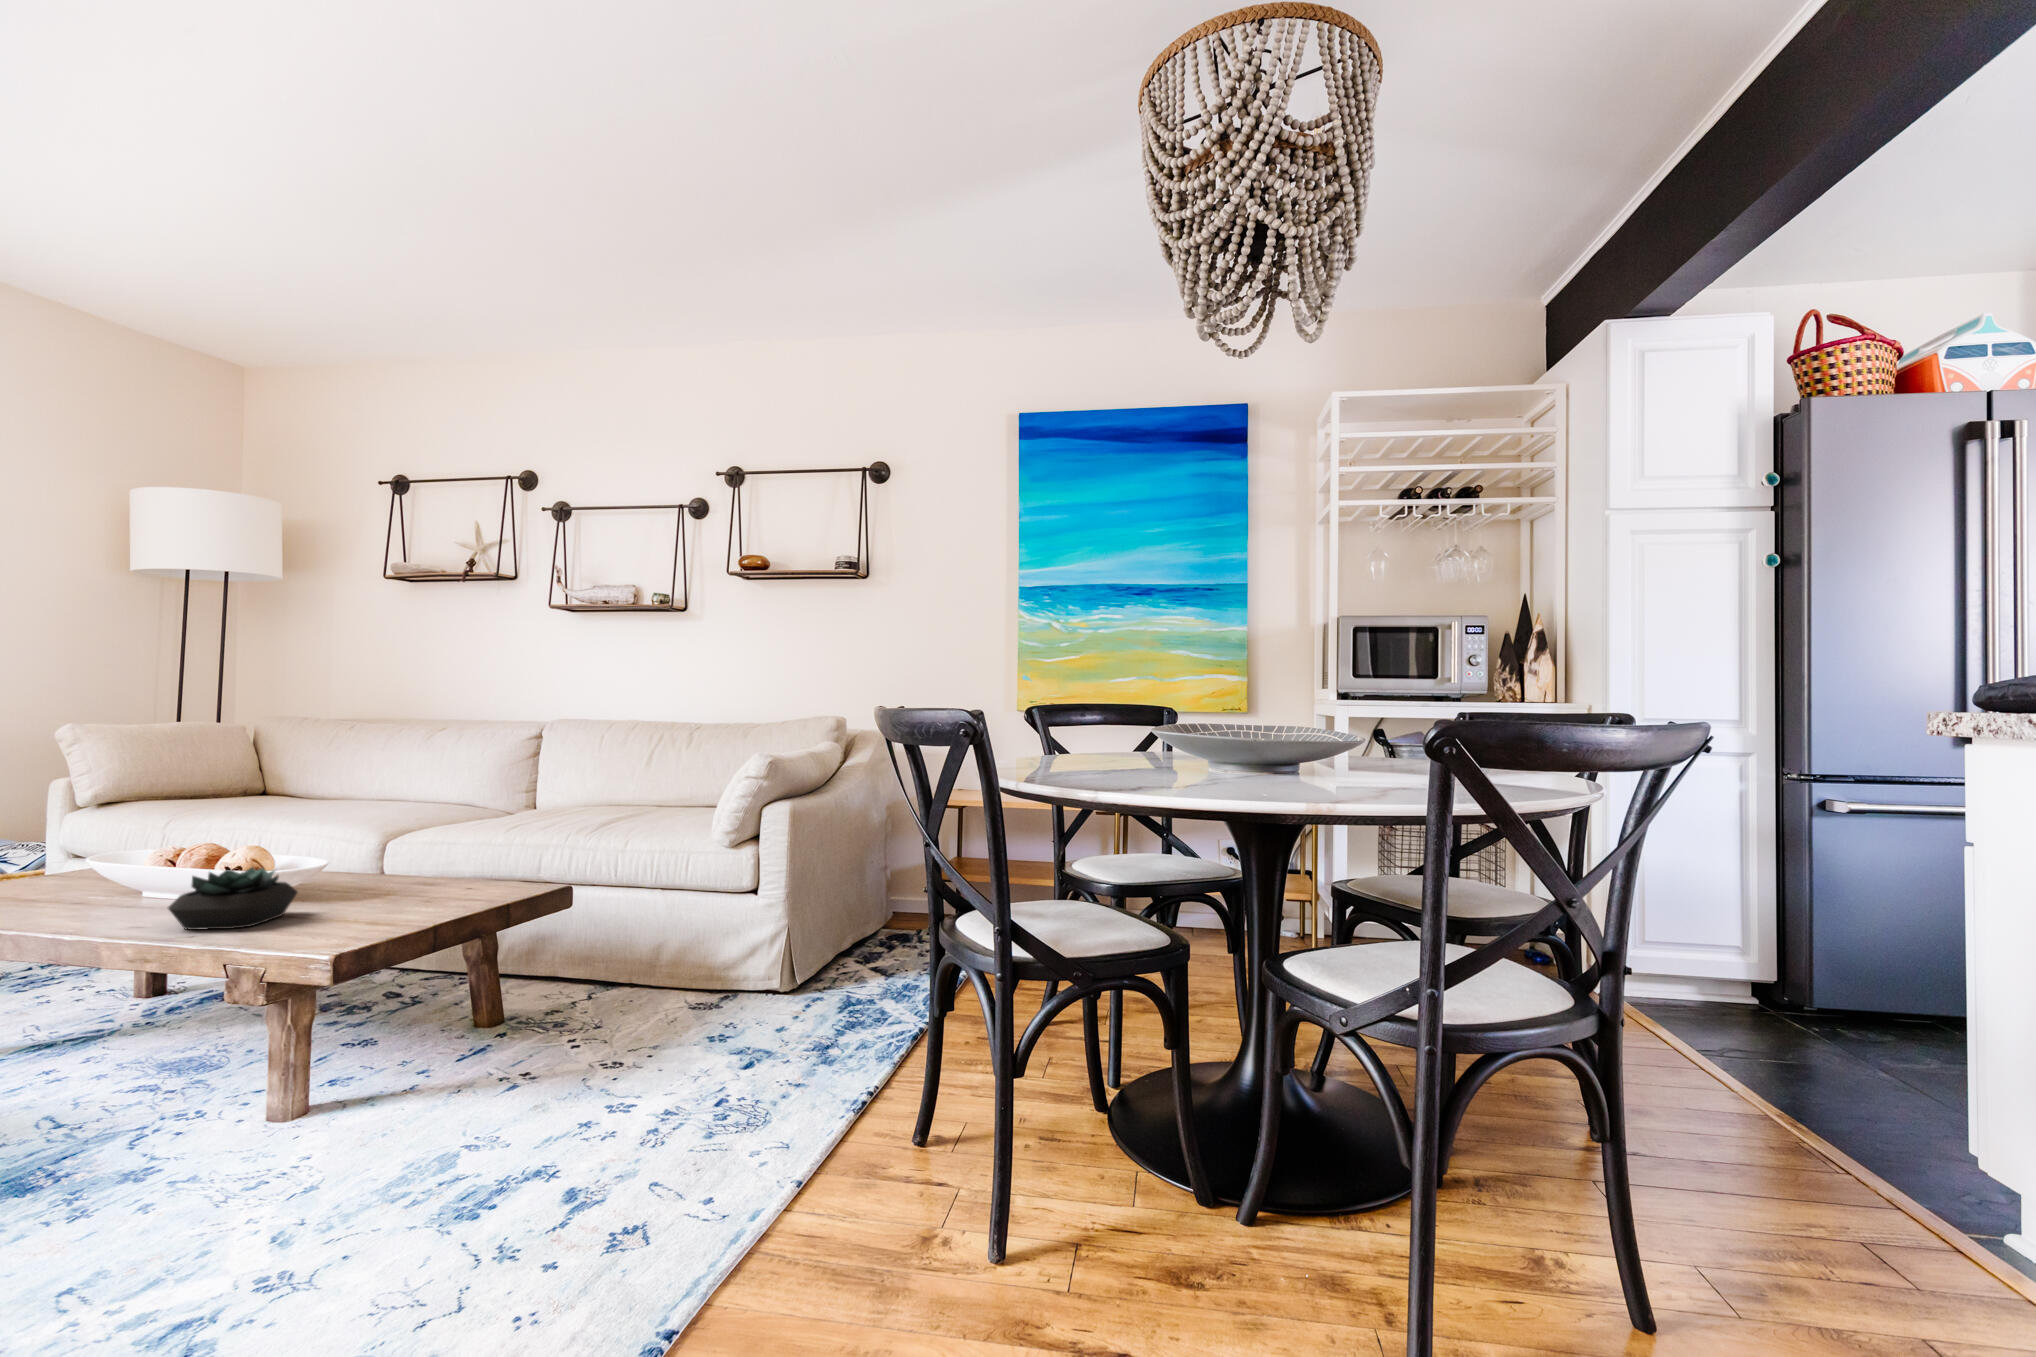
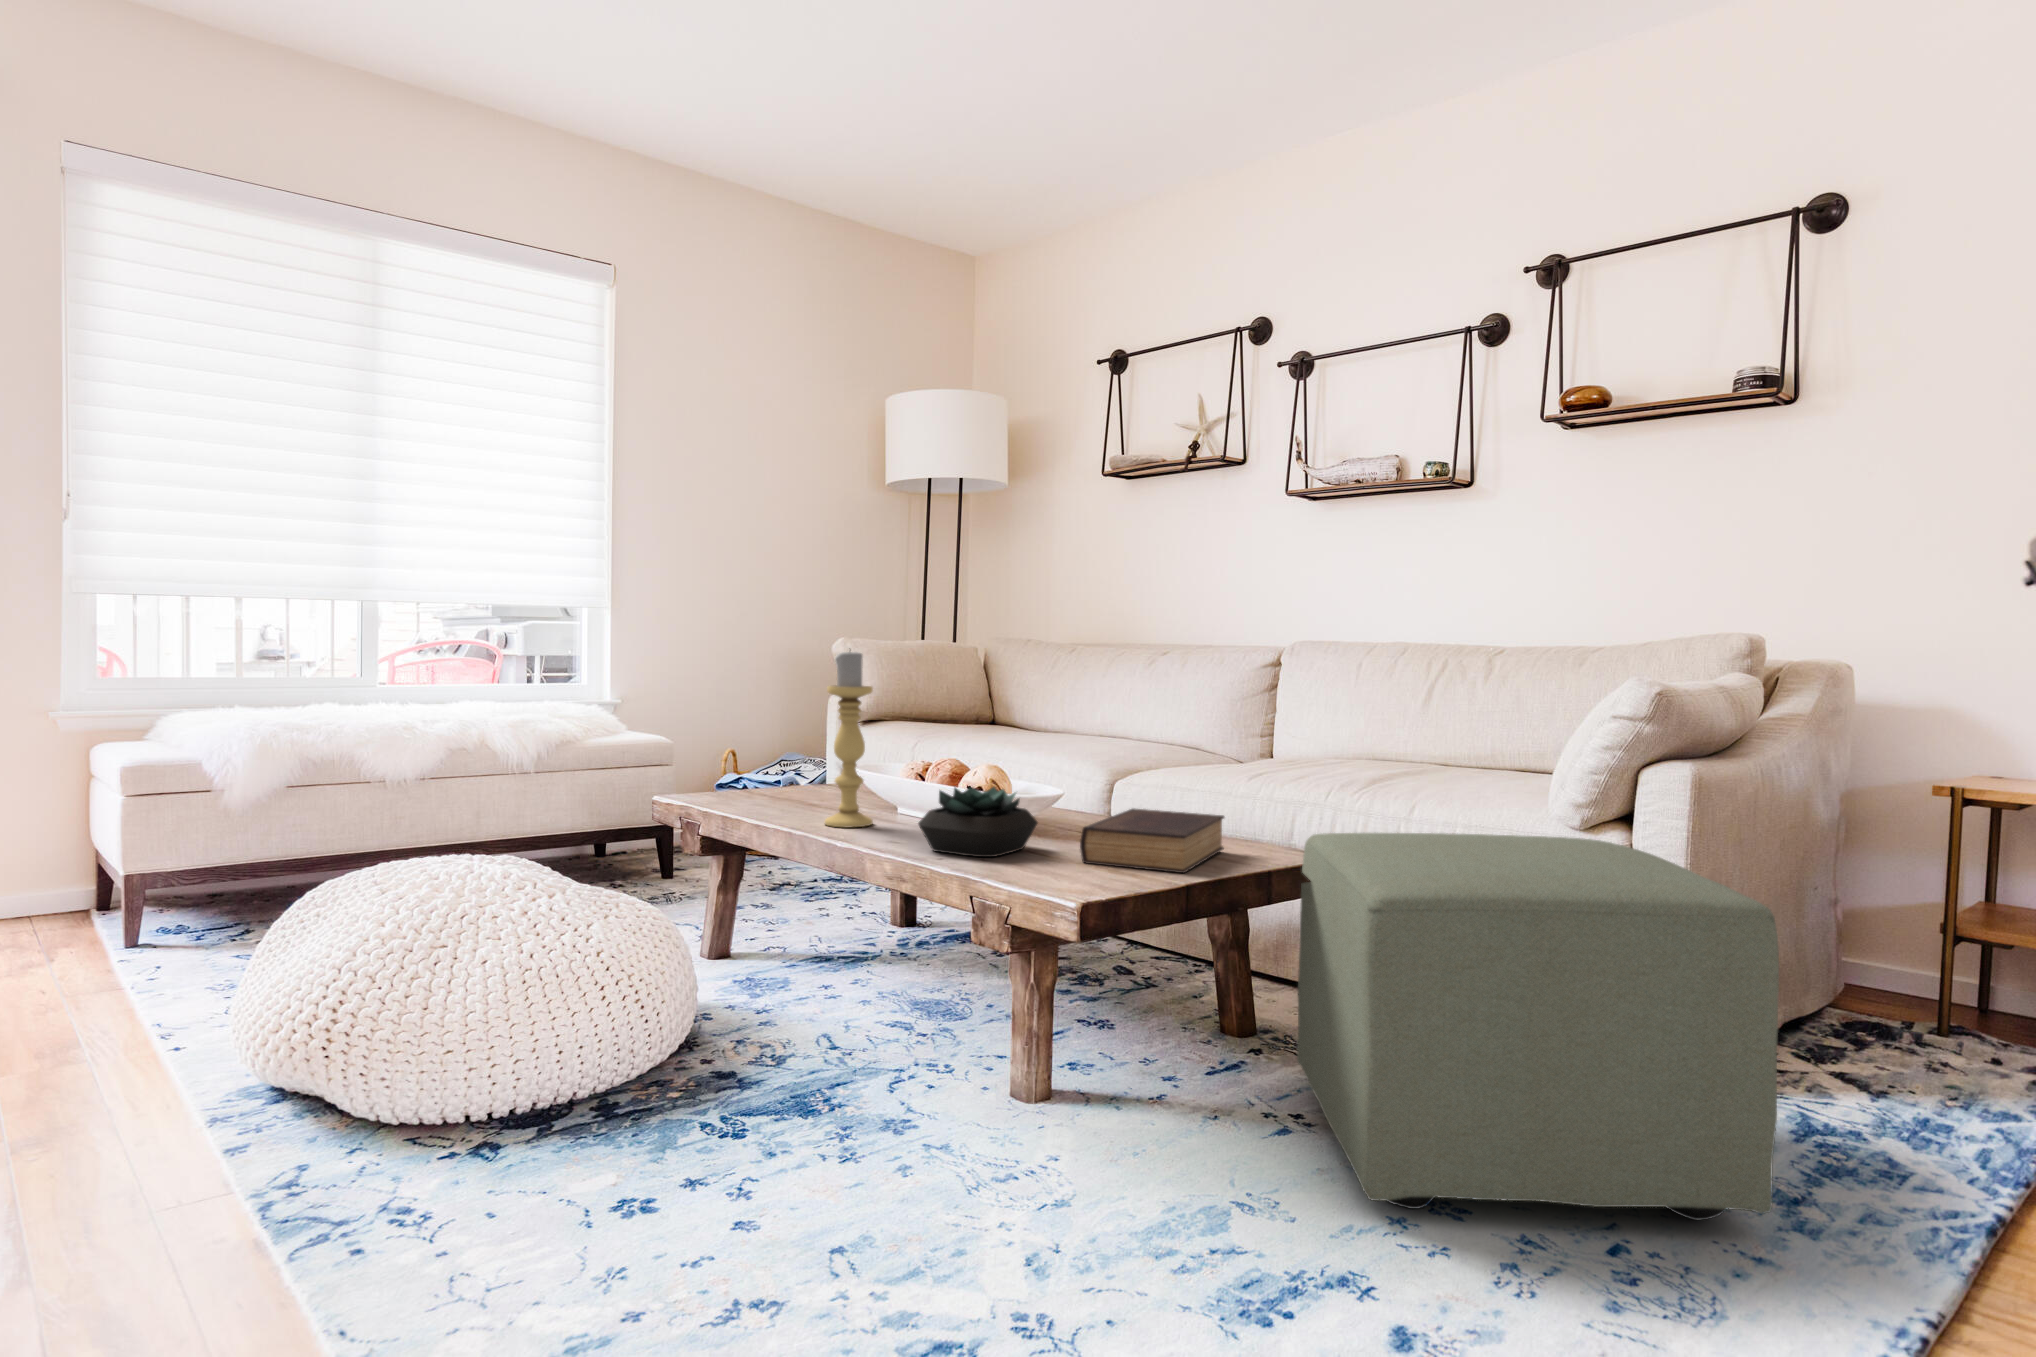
candle holder: none [52,756,114,921] -> present [825,651,873,828]
ottoman: none [528,856,807,1115] -> present [1297,833,1779,1220]
book: none [338,867,472,920] -> present [1080,809,1224,873]

